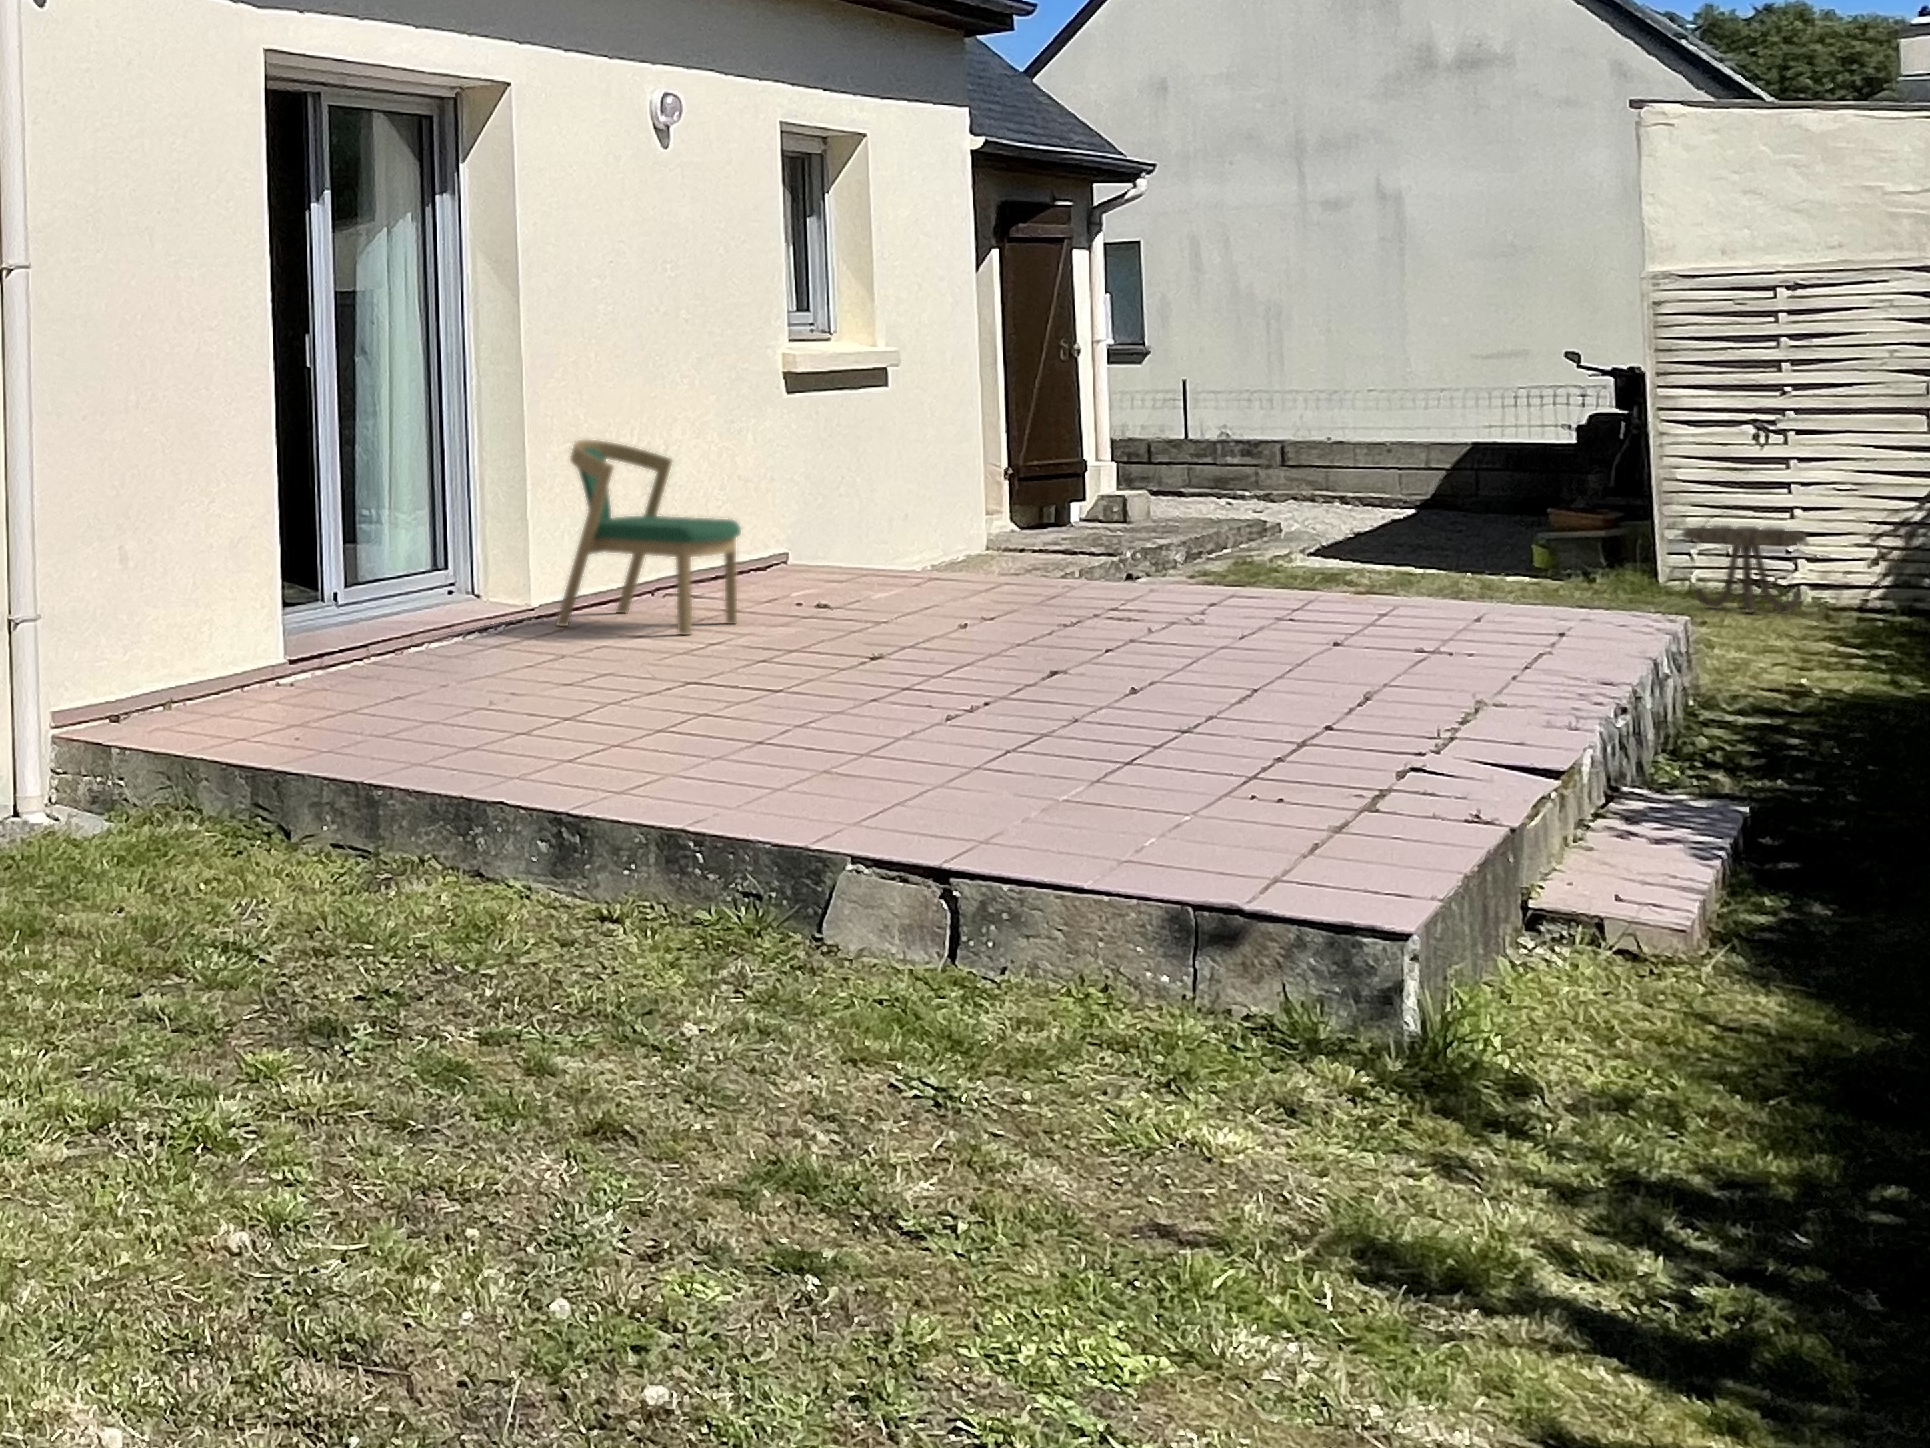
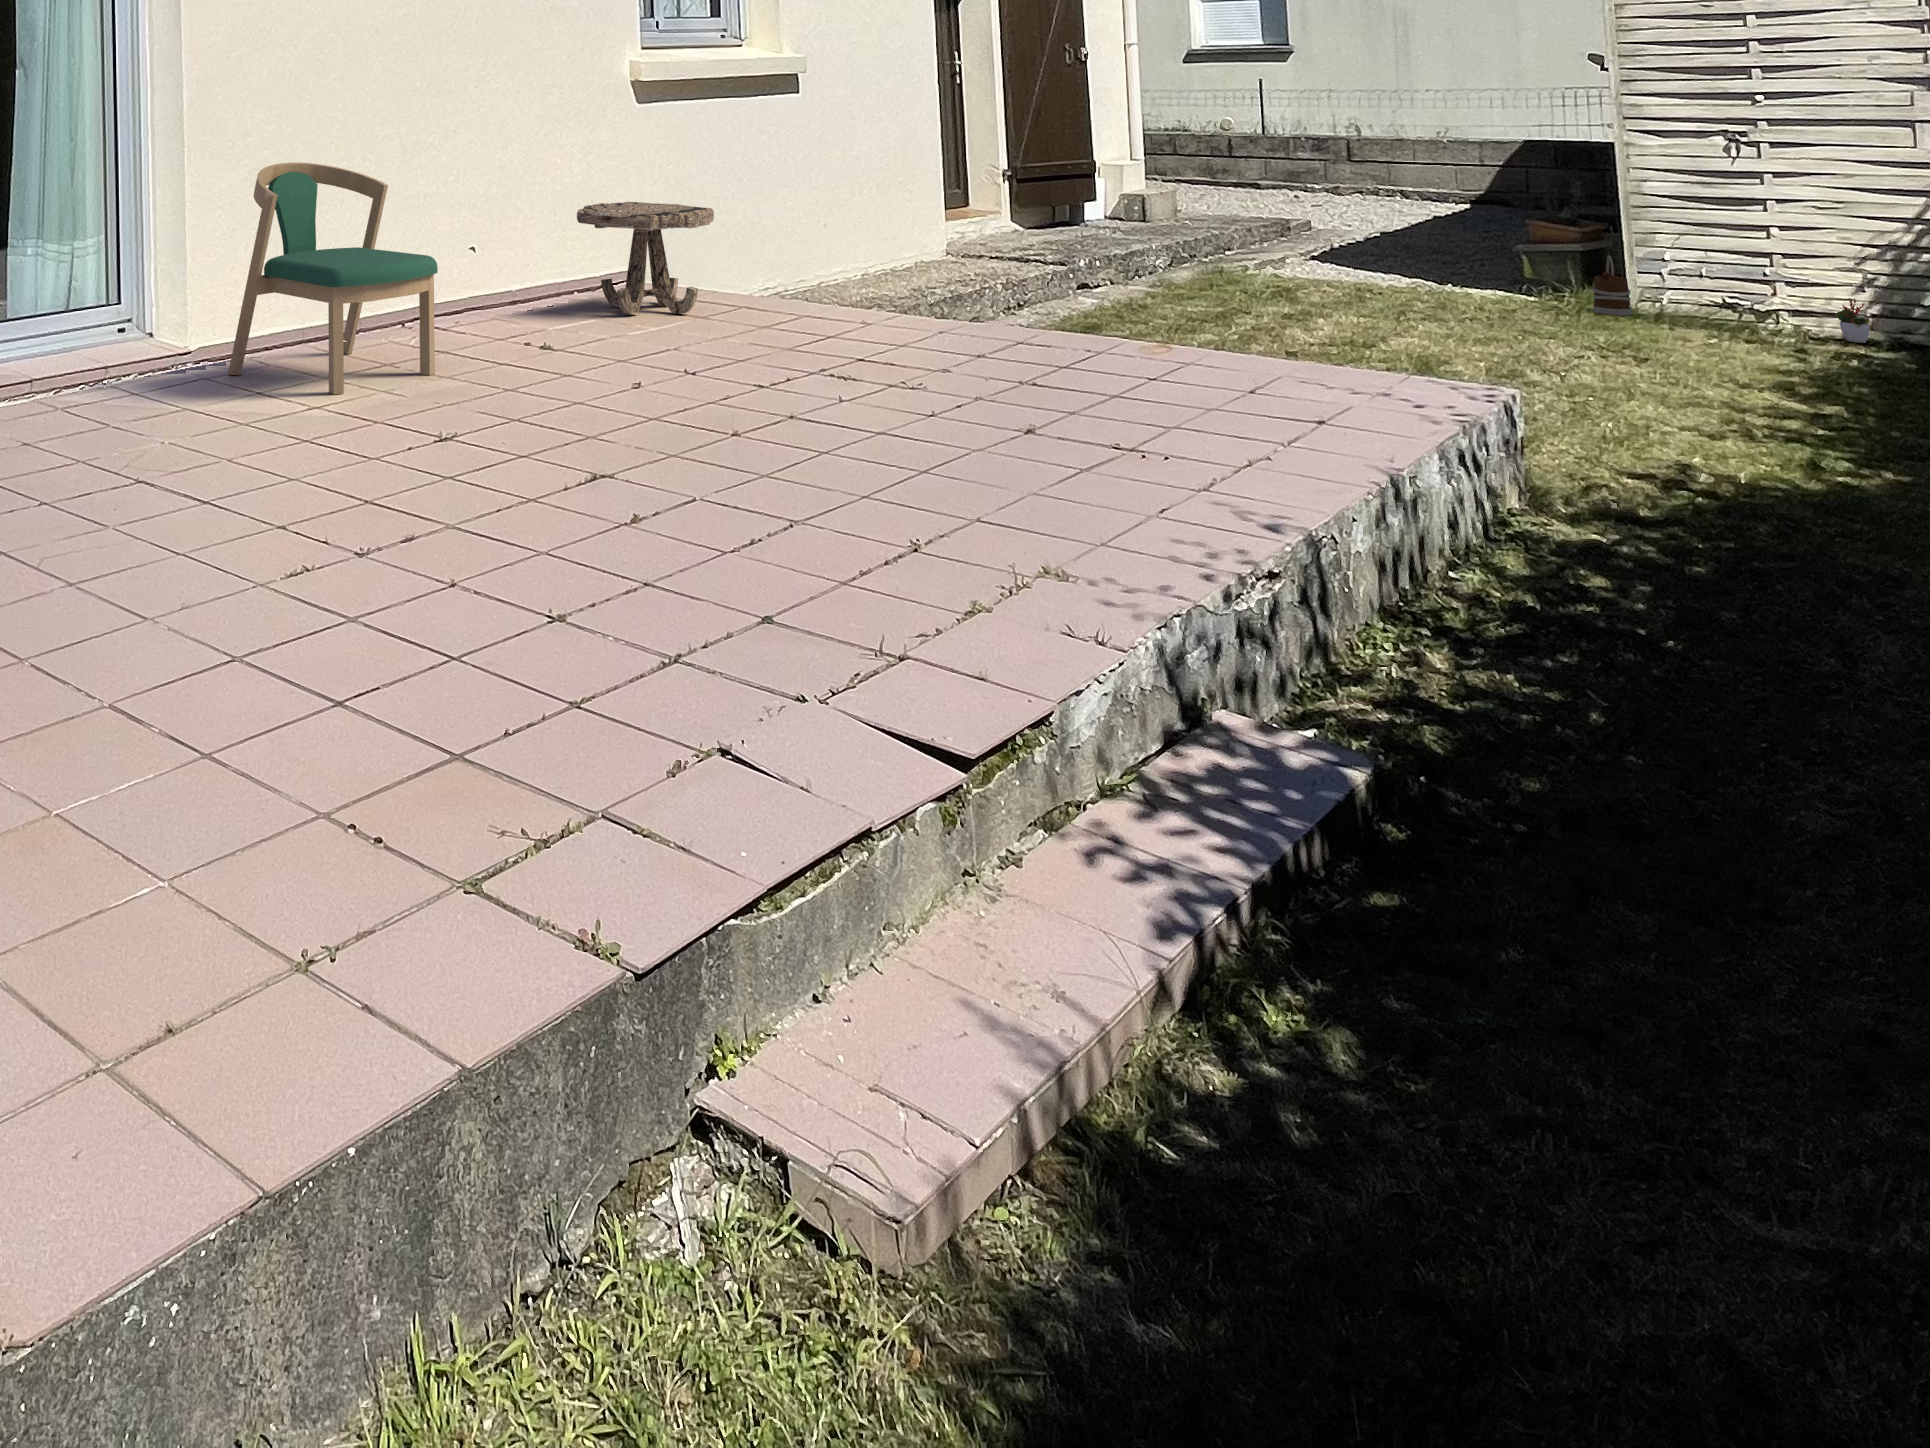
side table: present [1682,525,1807,613] -> present [577,202,714,315]
wooden bucket: none [1618,542,1658,600] -> present [1593,256,1633,316]
decorative plant: none [1854,574,1886,617] -> present [1835,298,1870,343]

